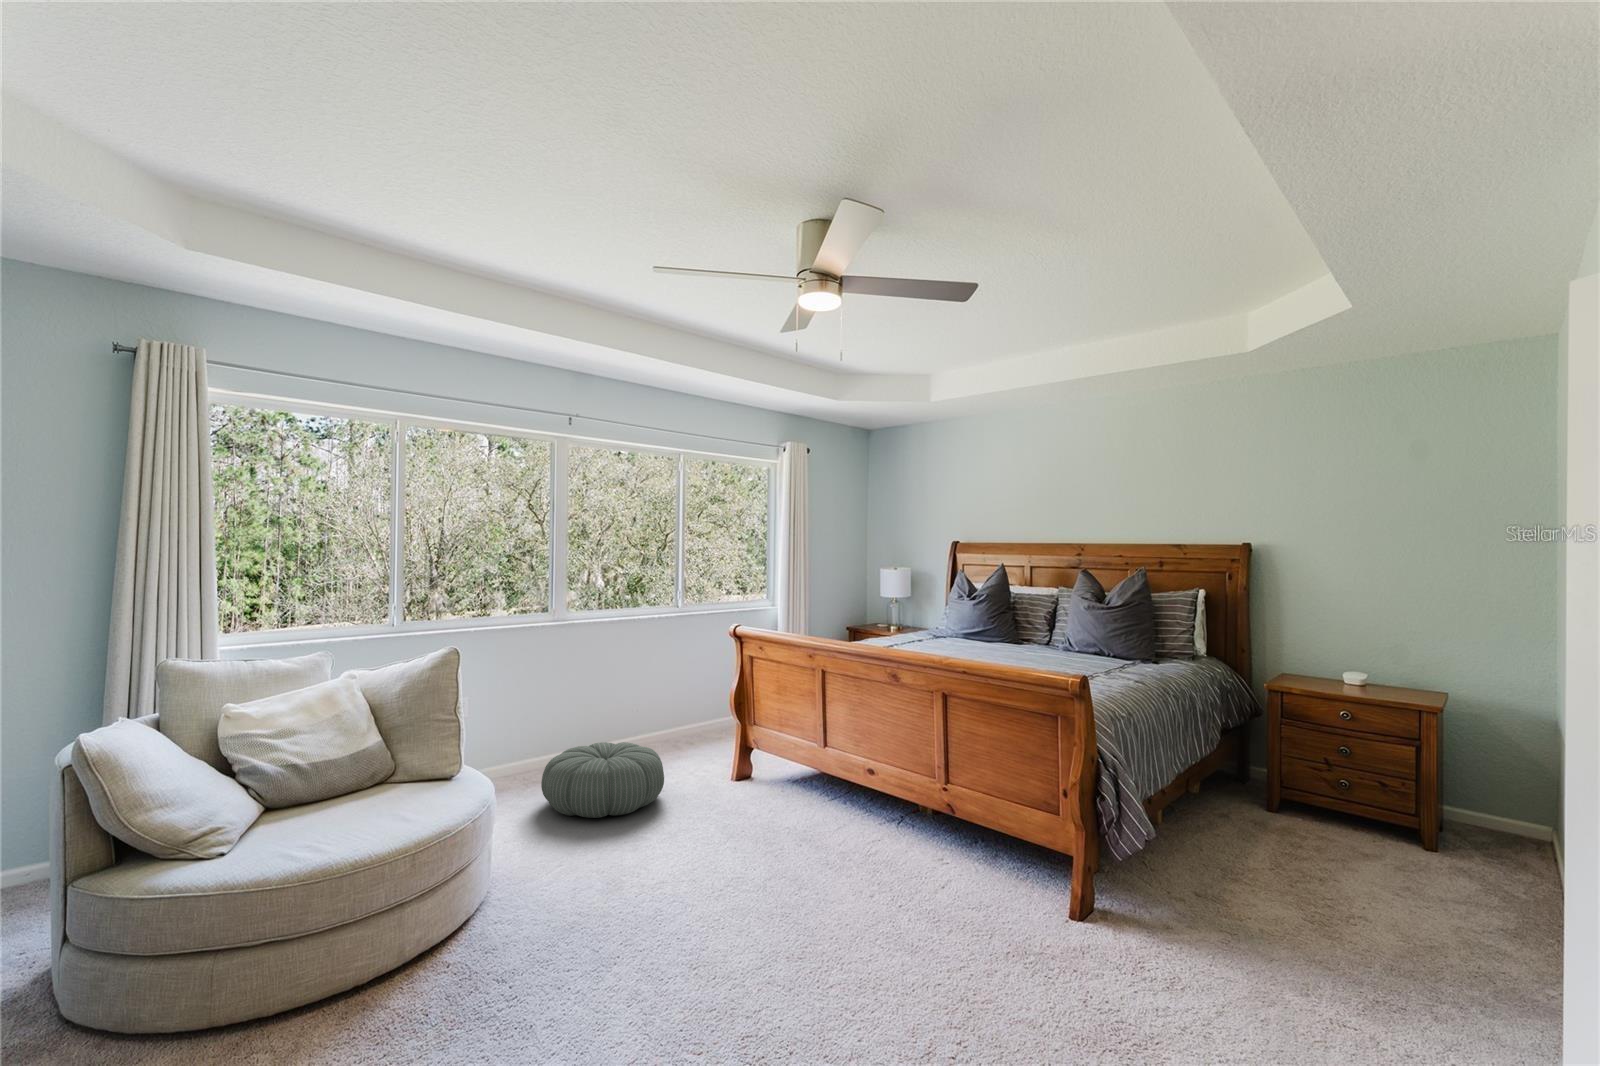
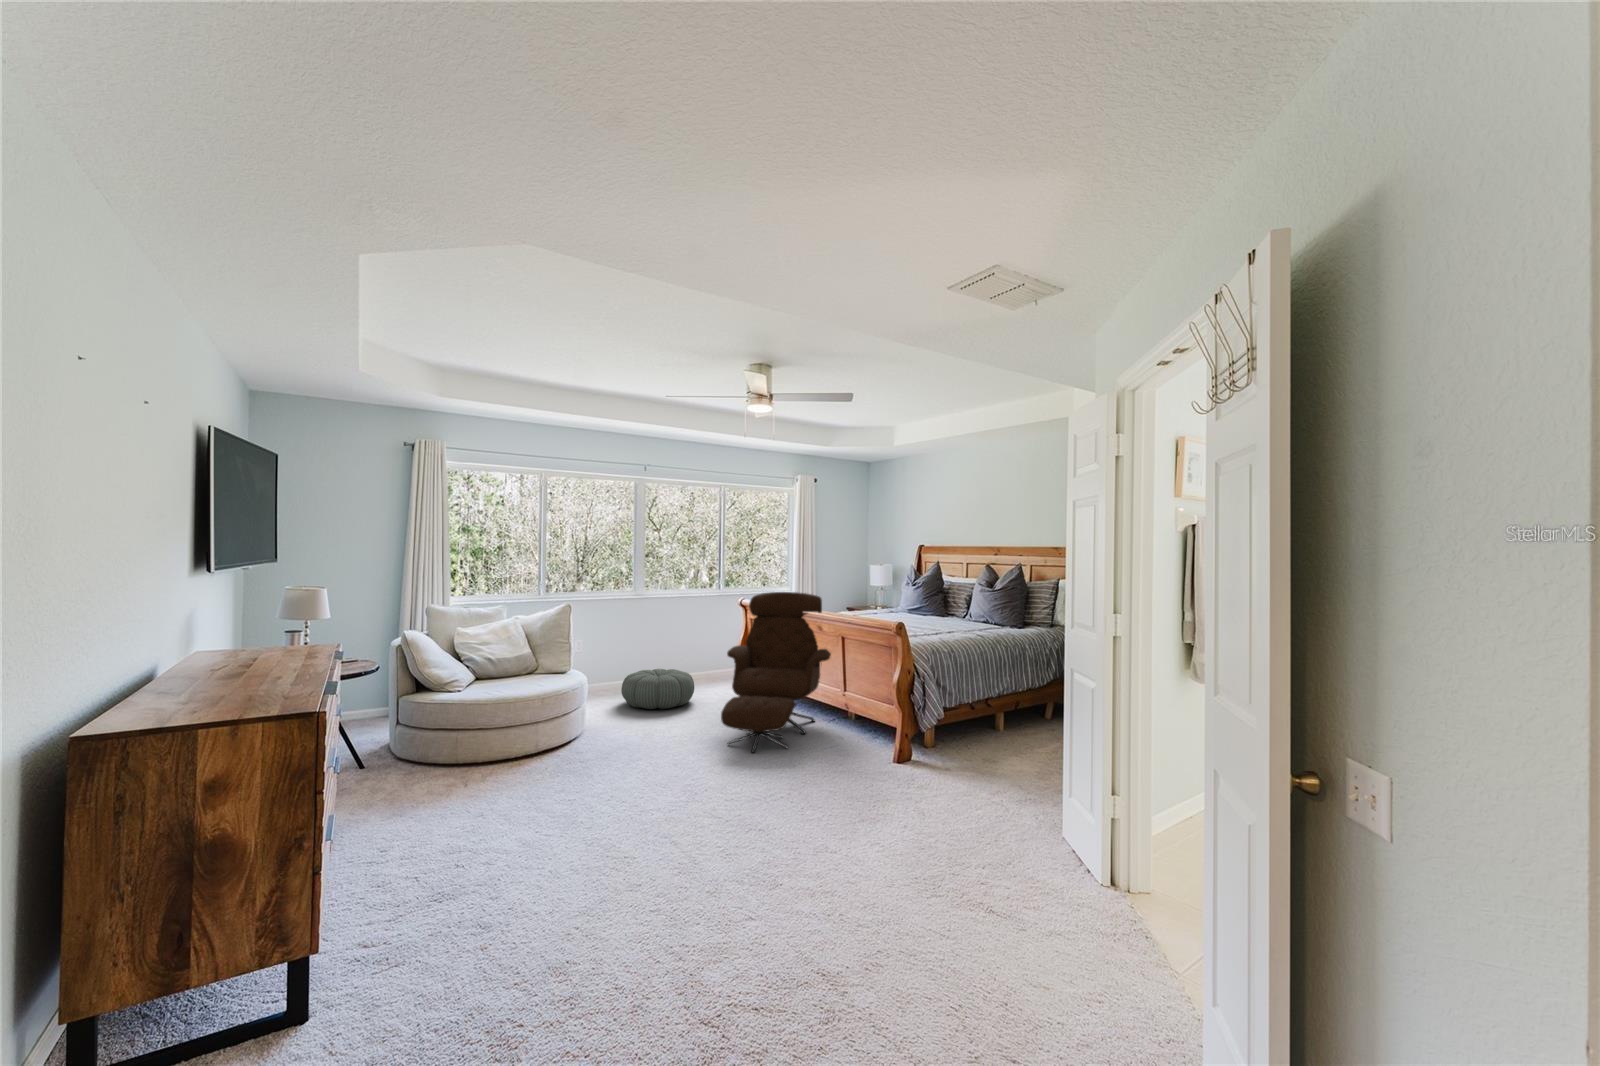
lounge chair: none [737,616,912,923] -> present [721,592,831,753]

